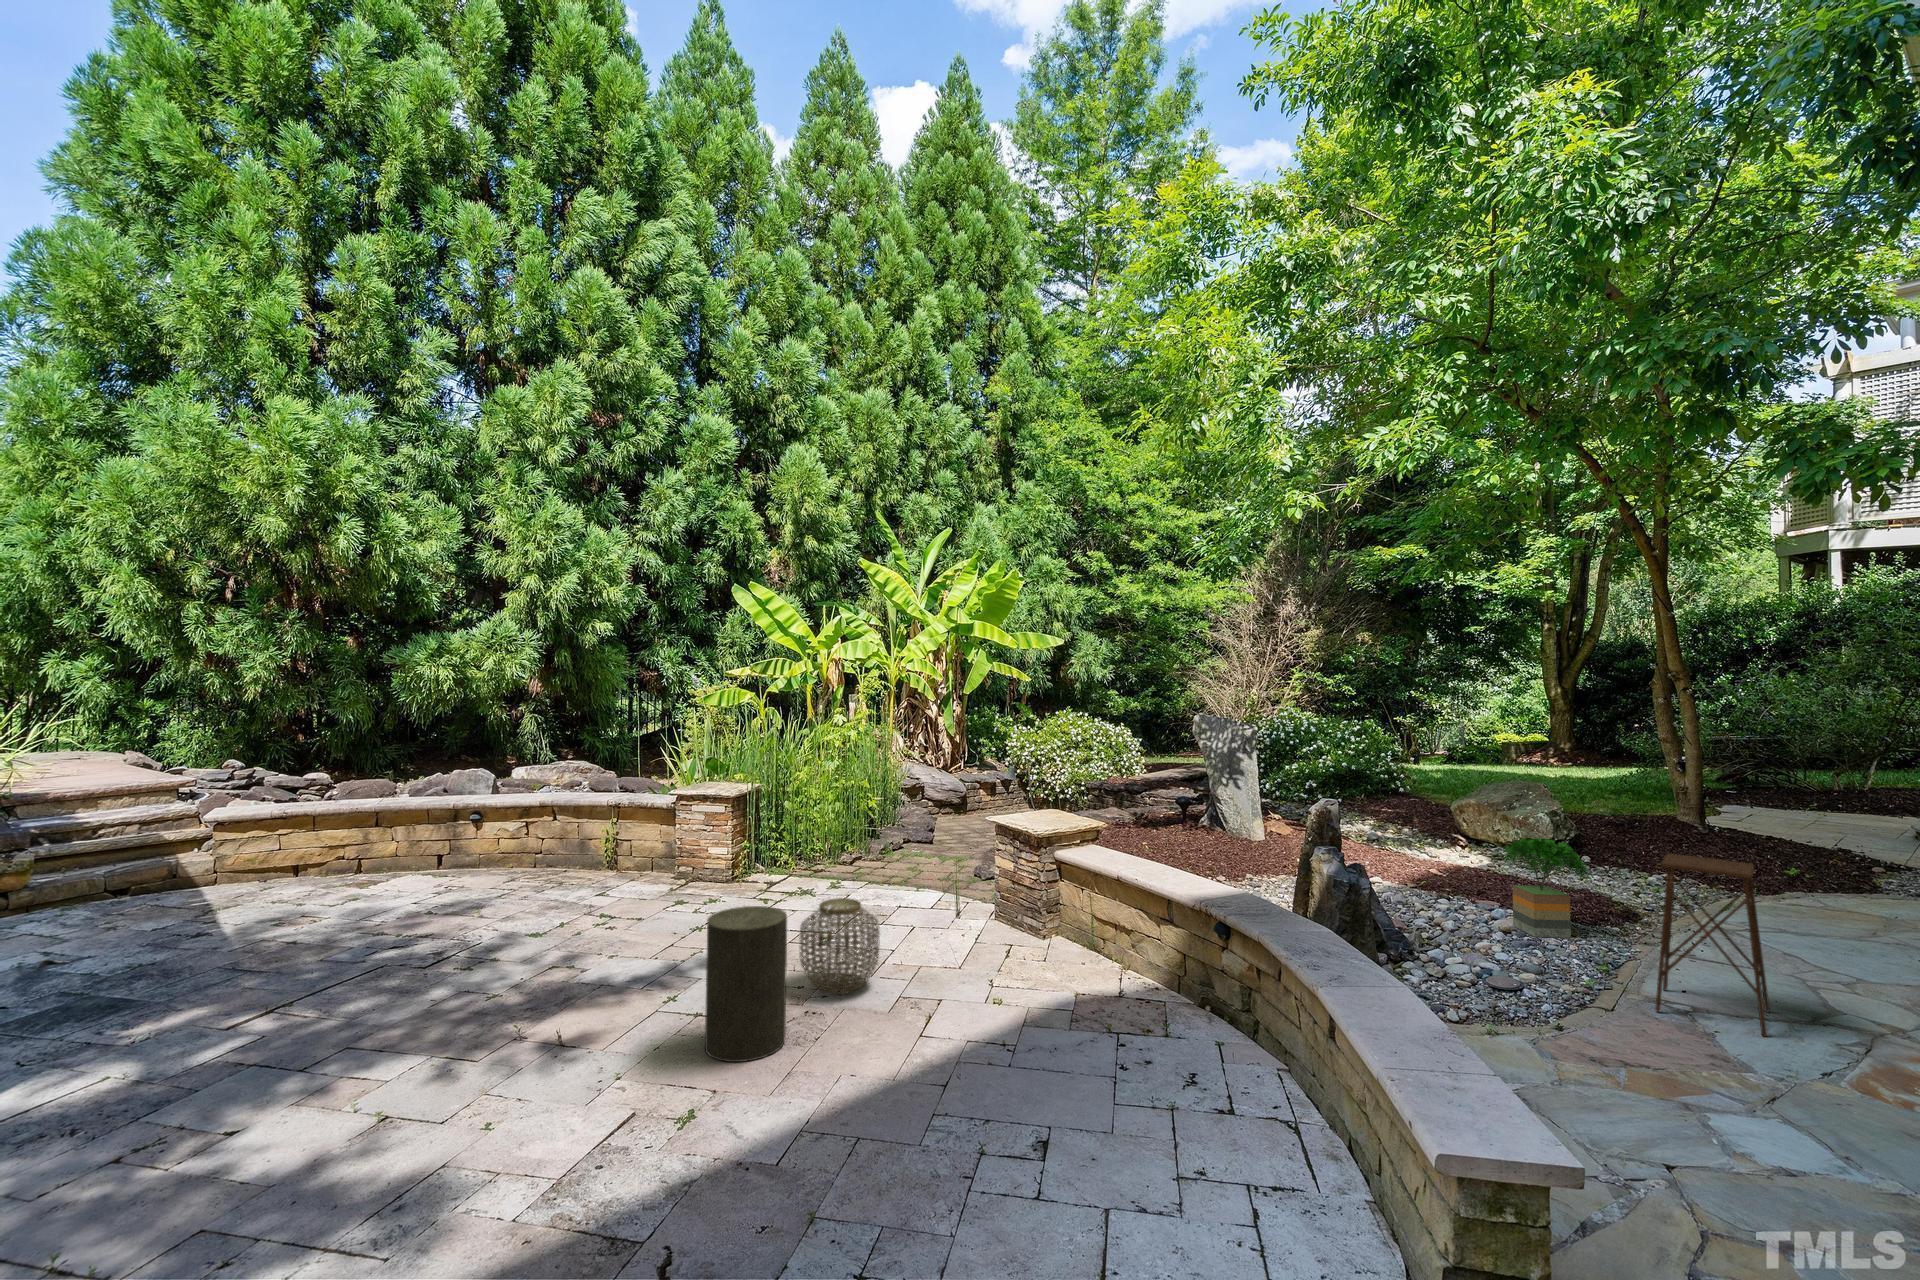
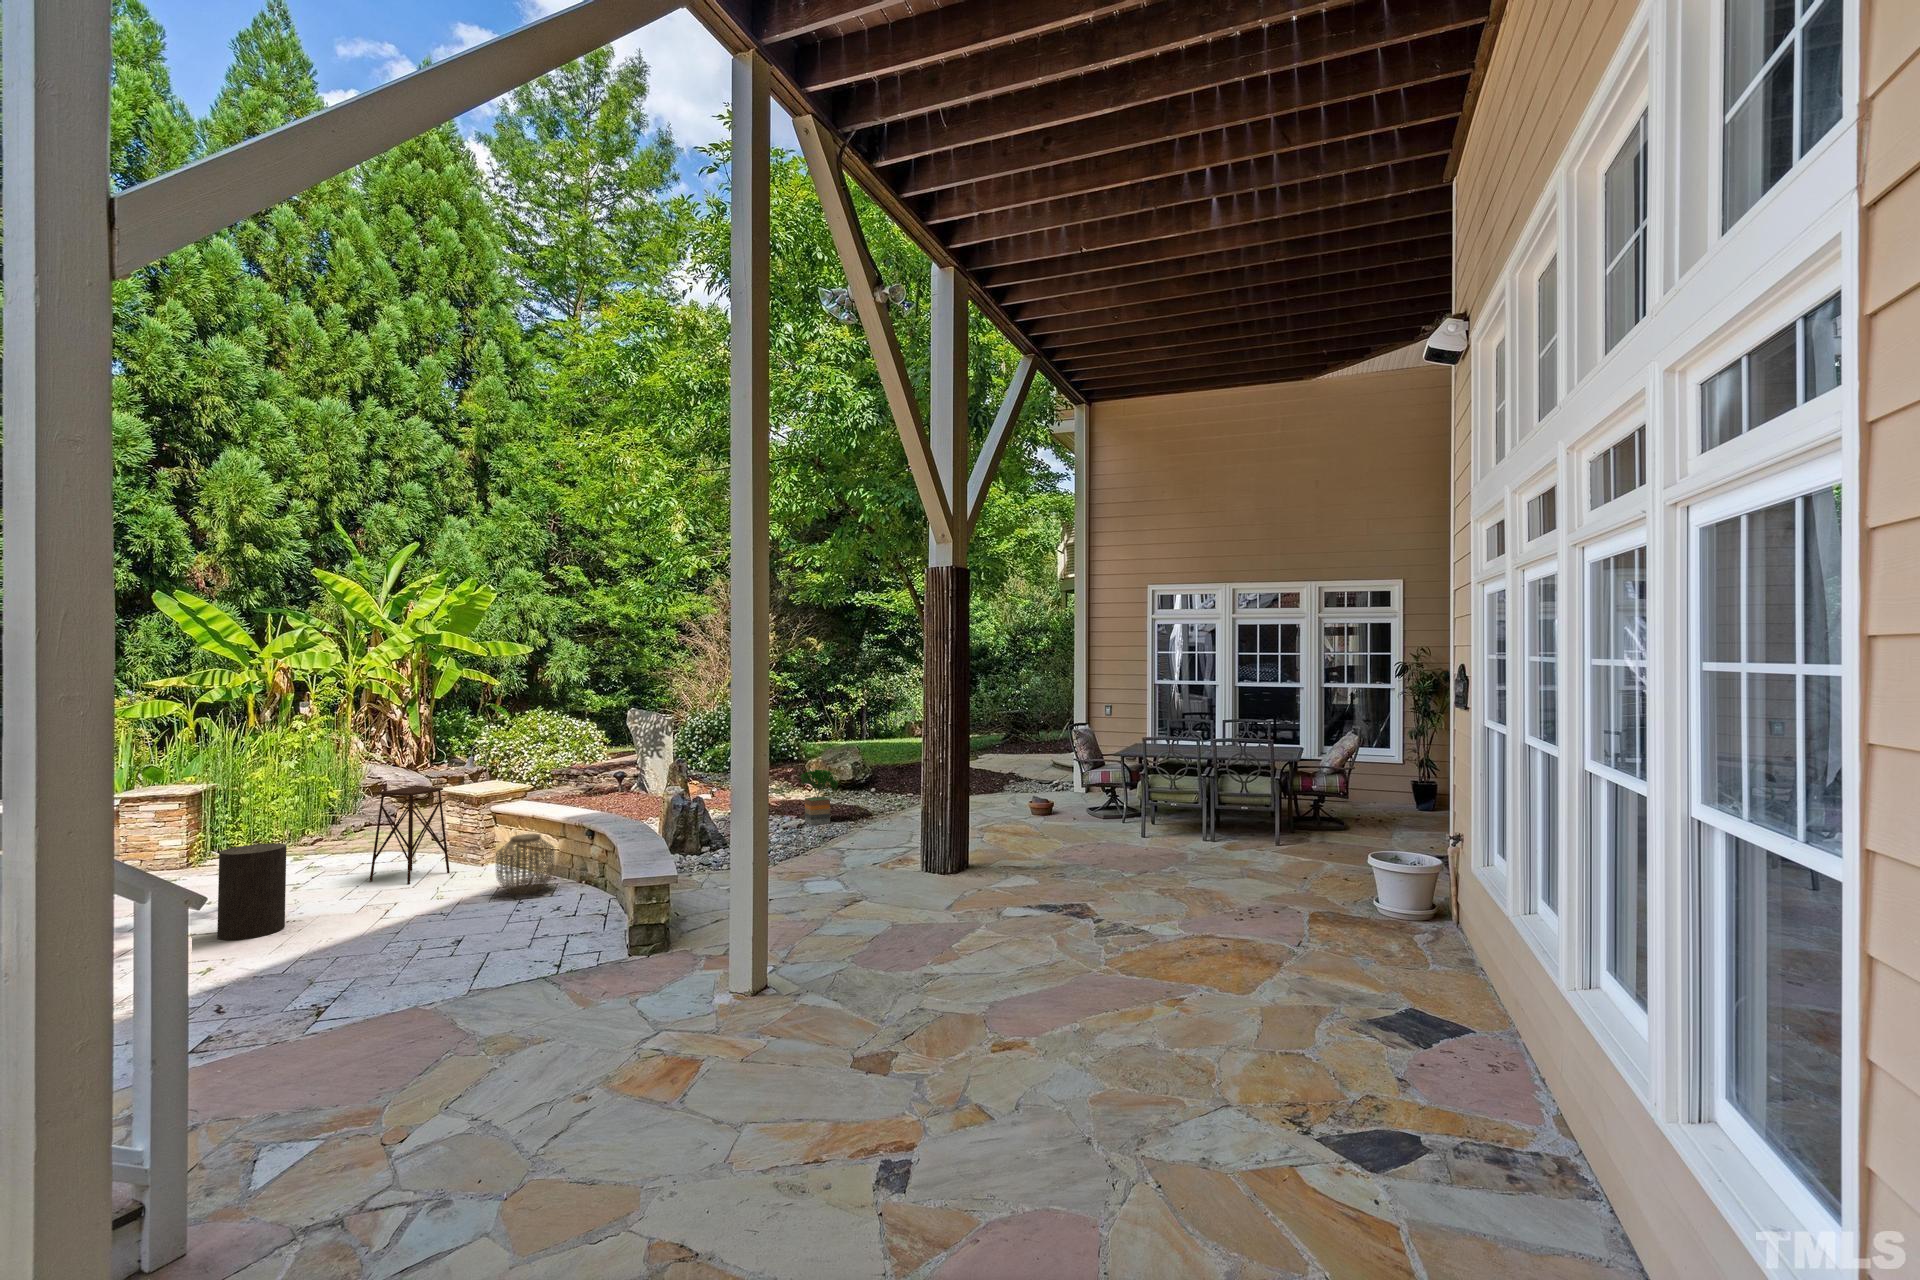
side table: present [1655,853,1770,1036] -> present [369,787,450,884]
woven basket: present [800,898,880,995] -> present [496,834,554,894]

